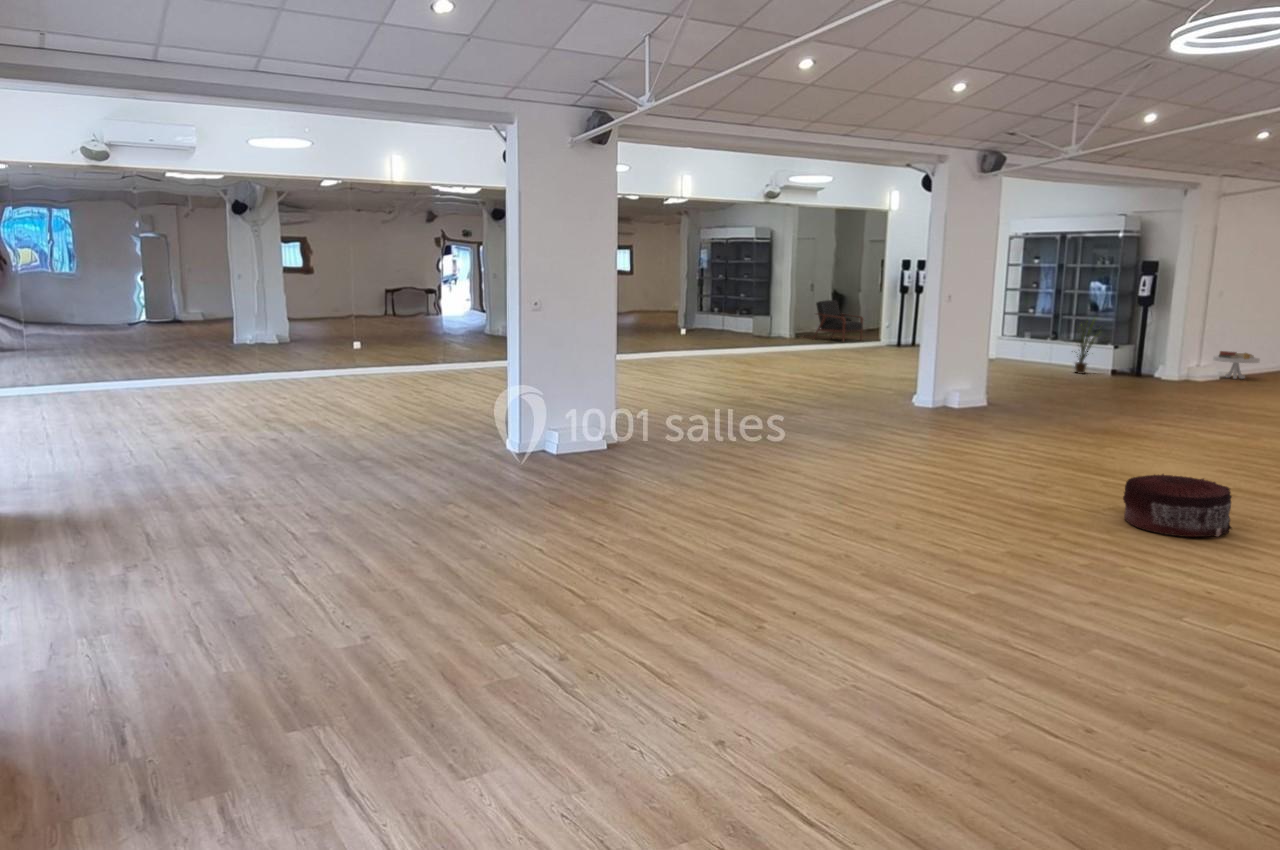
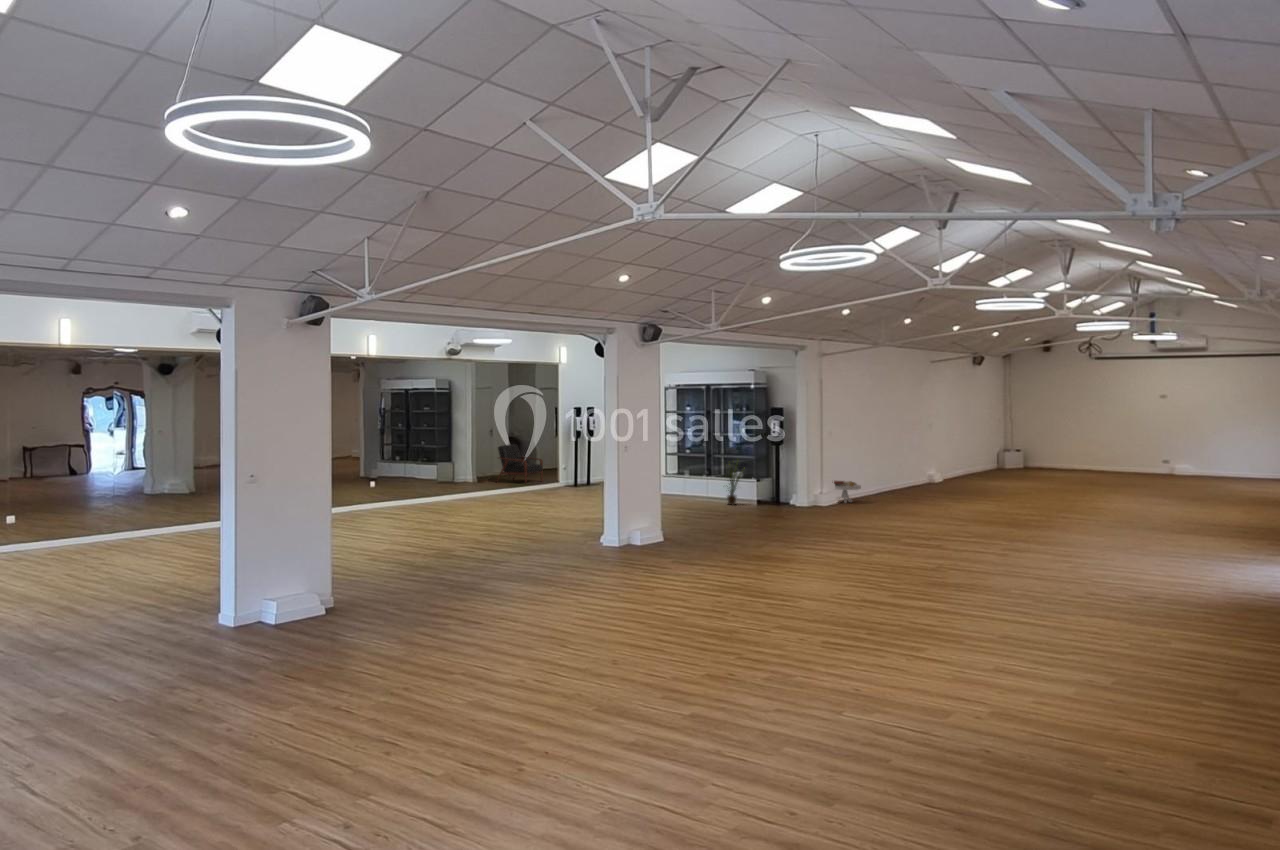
pouf: present [1123,474,1232,537] -> none [778,595,855,644]

